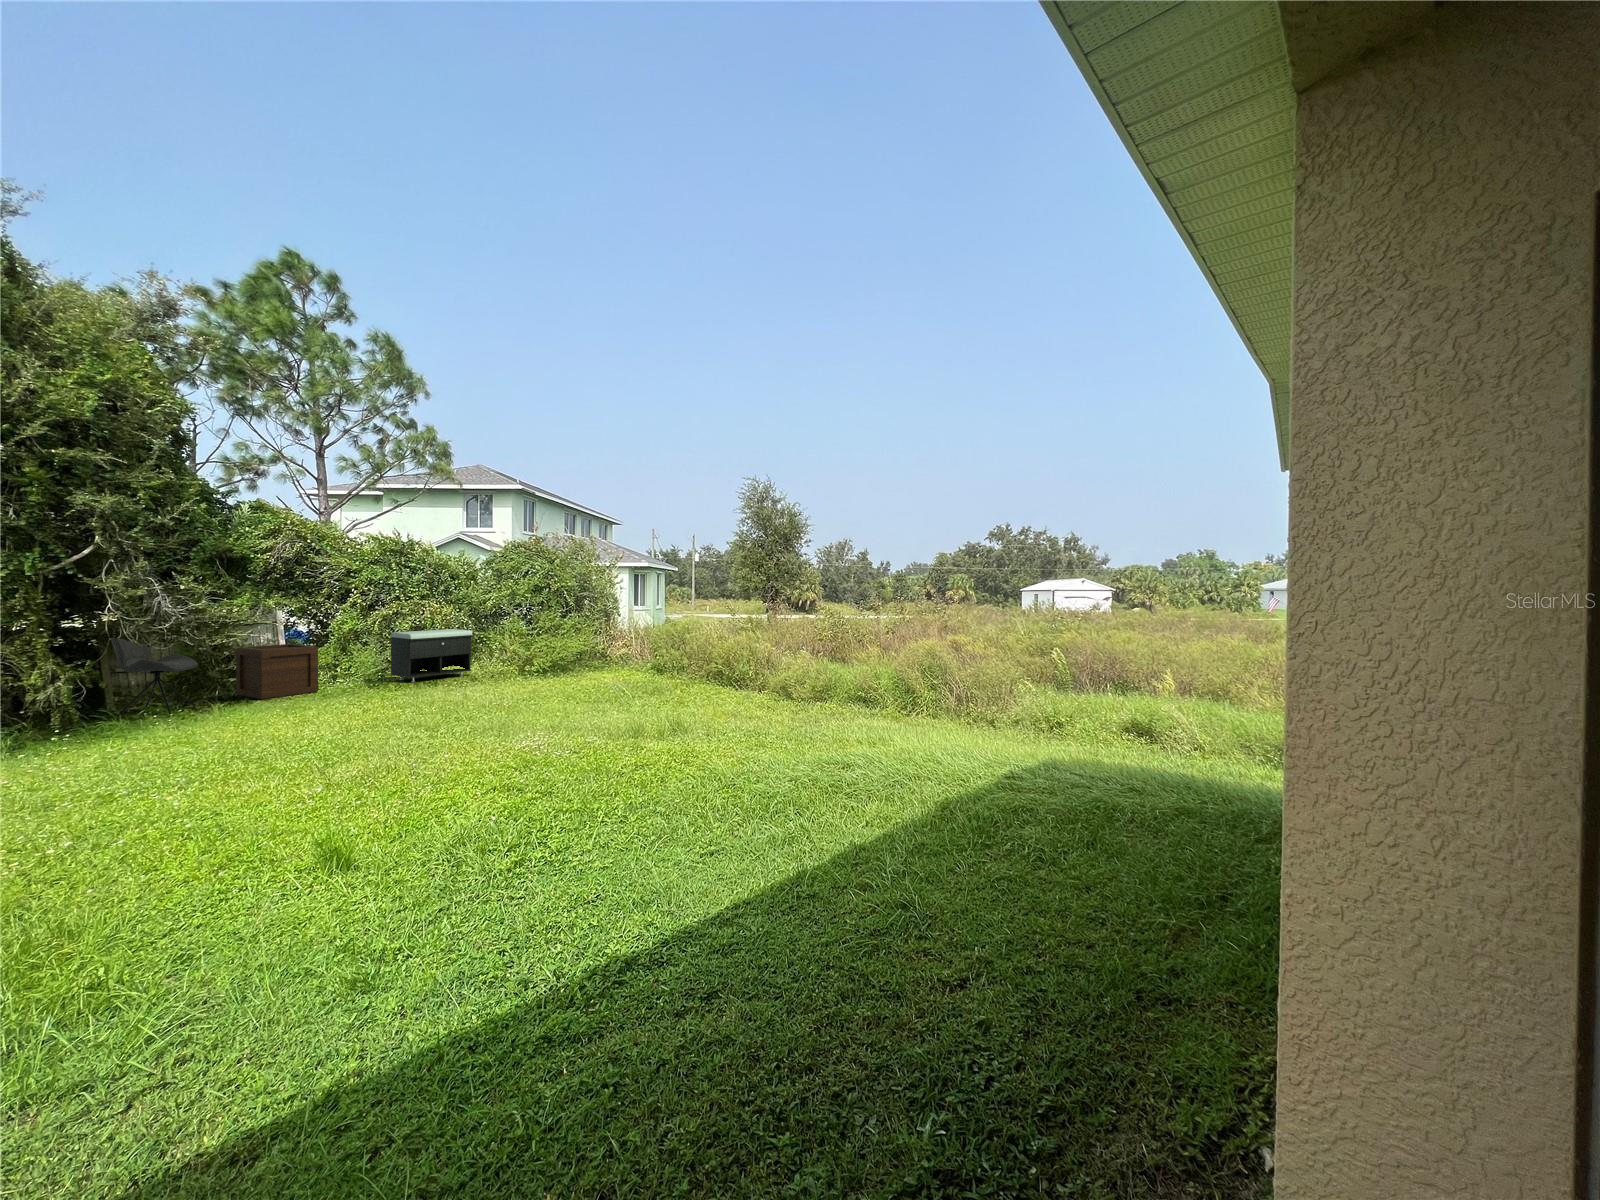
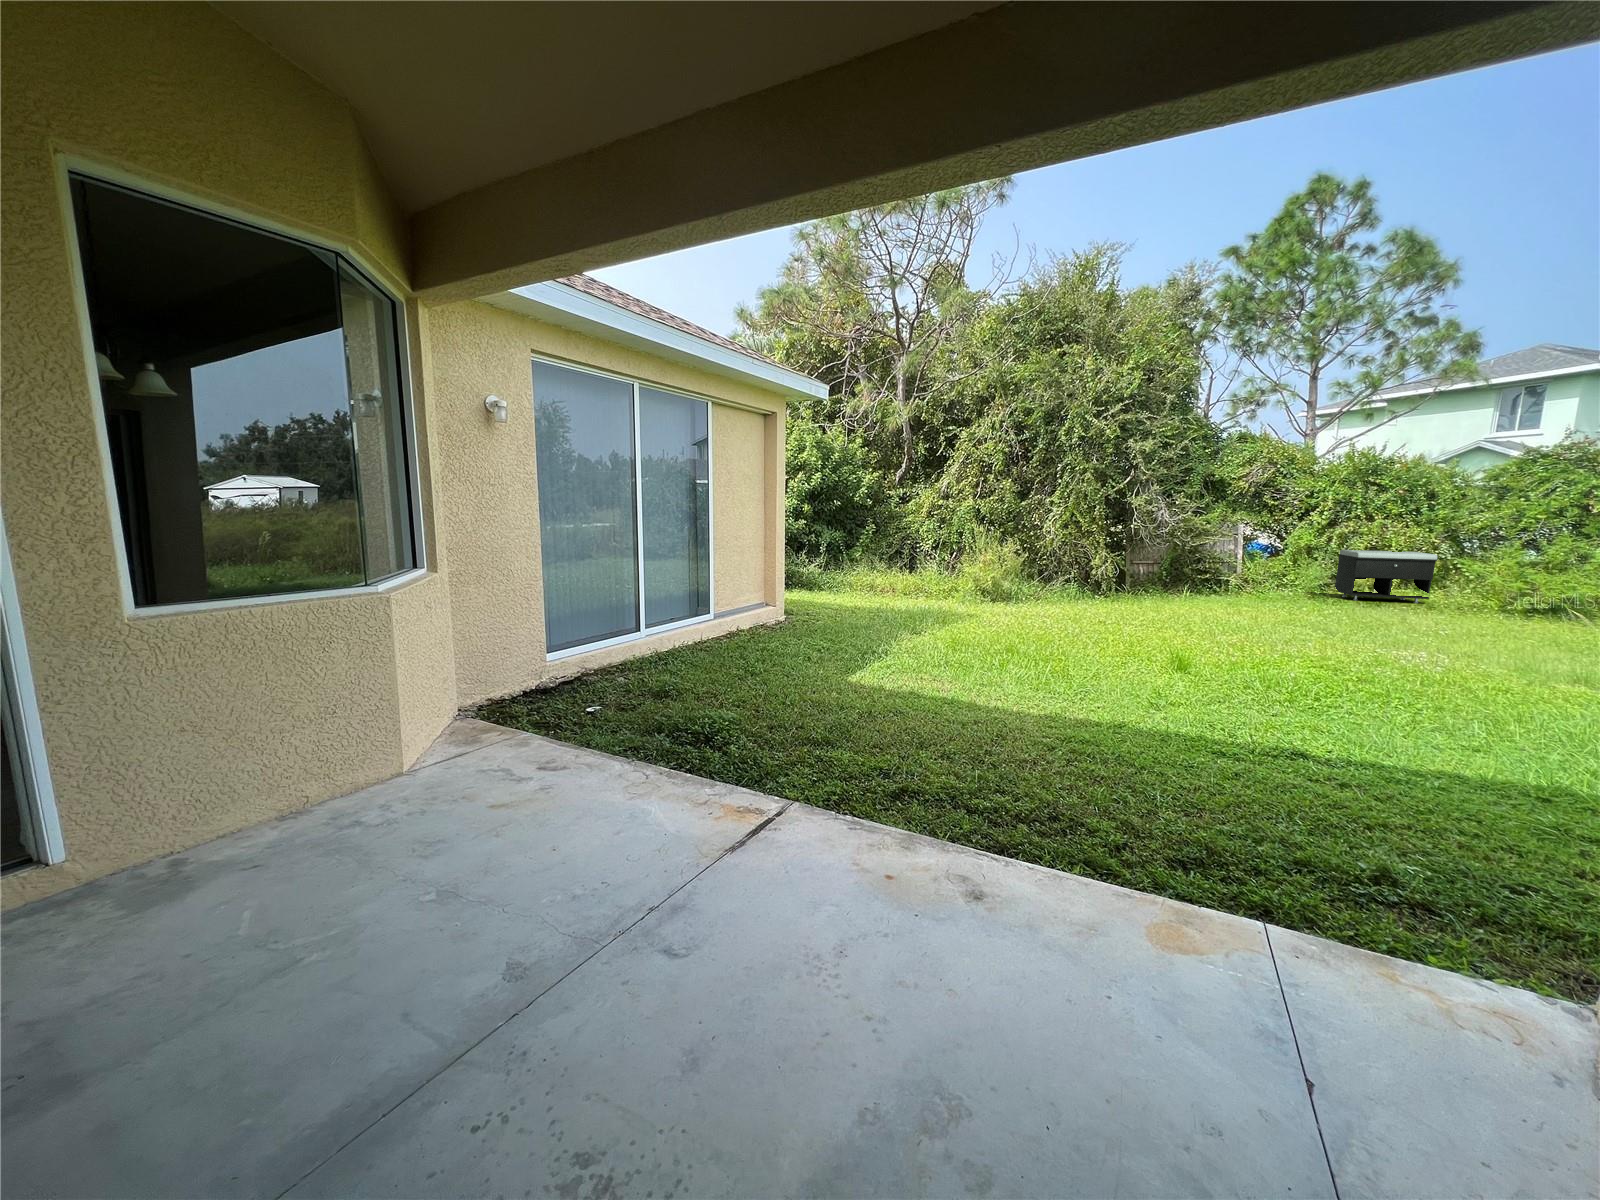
chair: present [111,638,198,716] -> none [1133,530,1181,592]
wooden crate: present [236,644,318,700] -> none [1204,552,1268,595]

